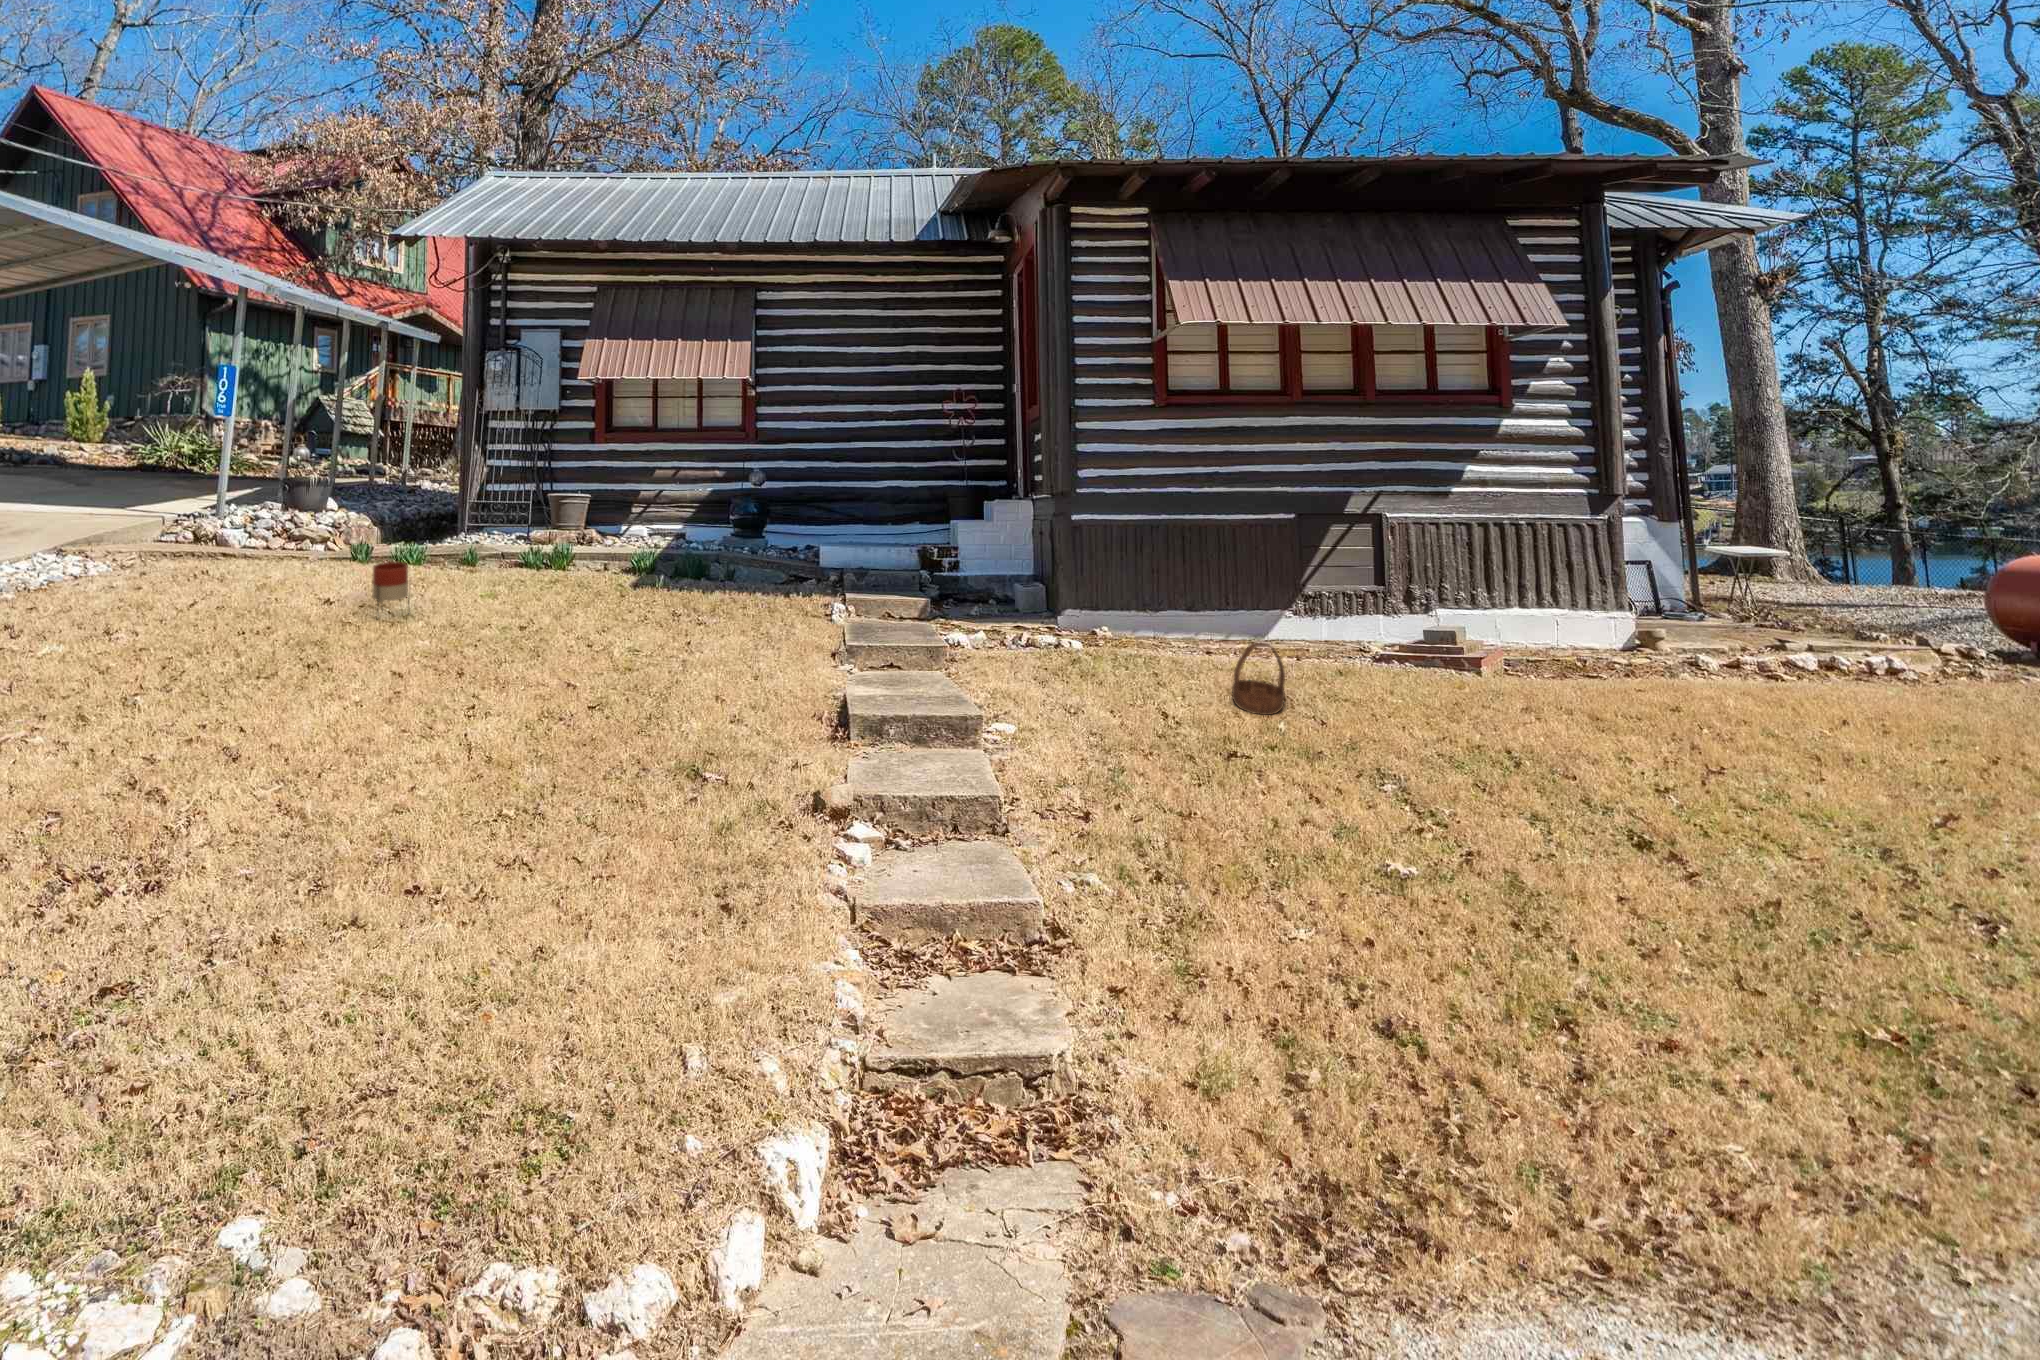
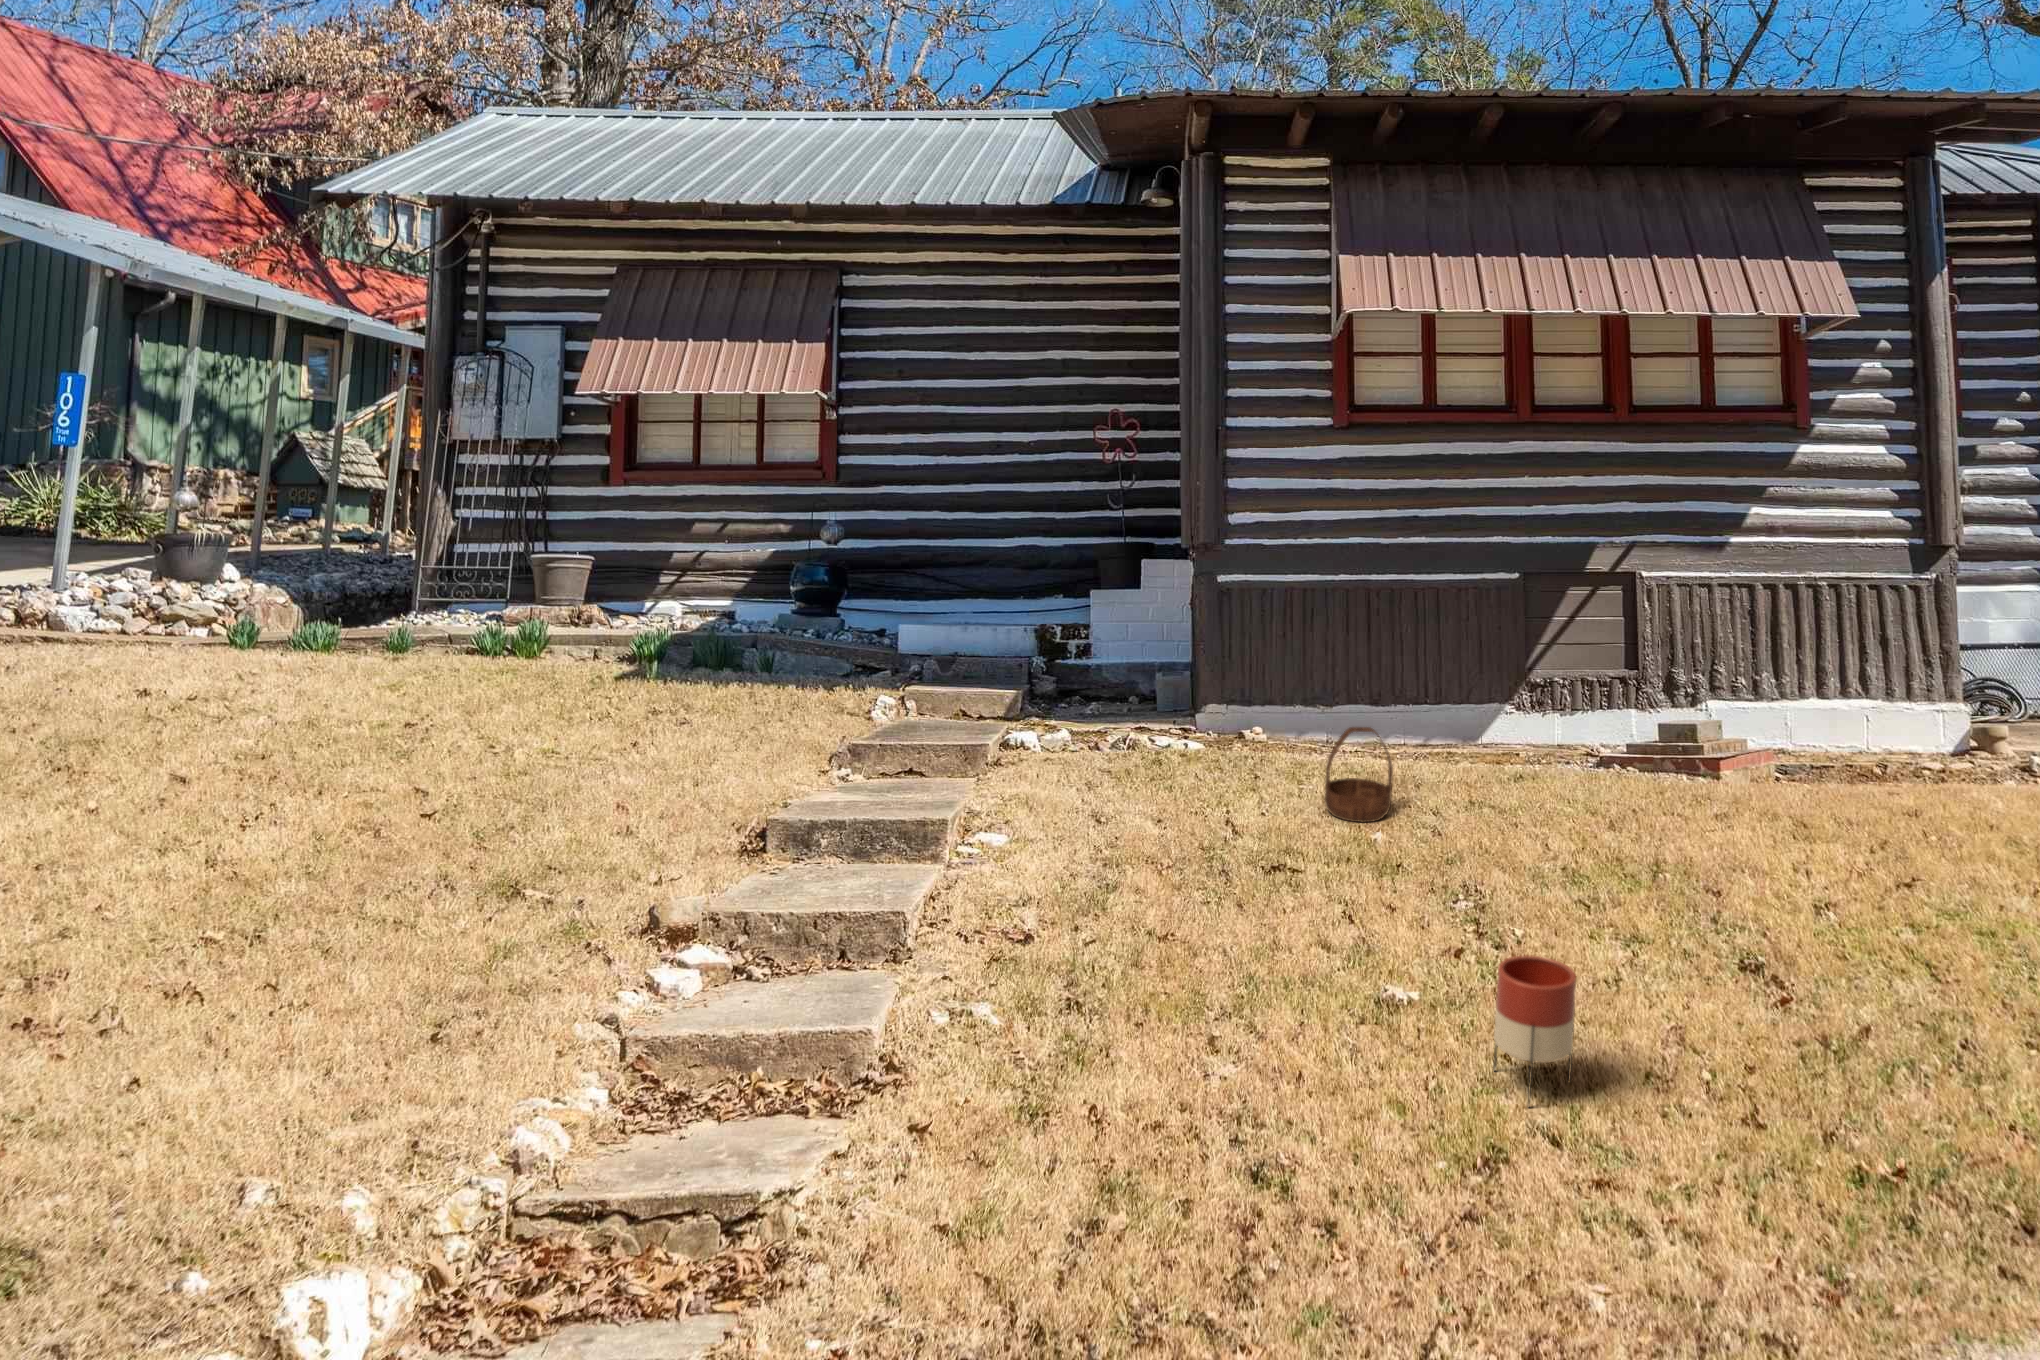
planter: present [372,562,409,603] -> present [1493,955,1576,1106]

